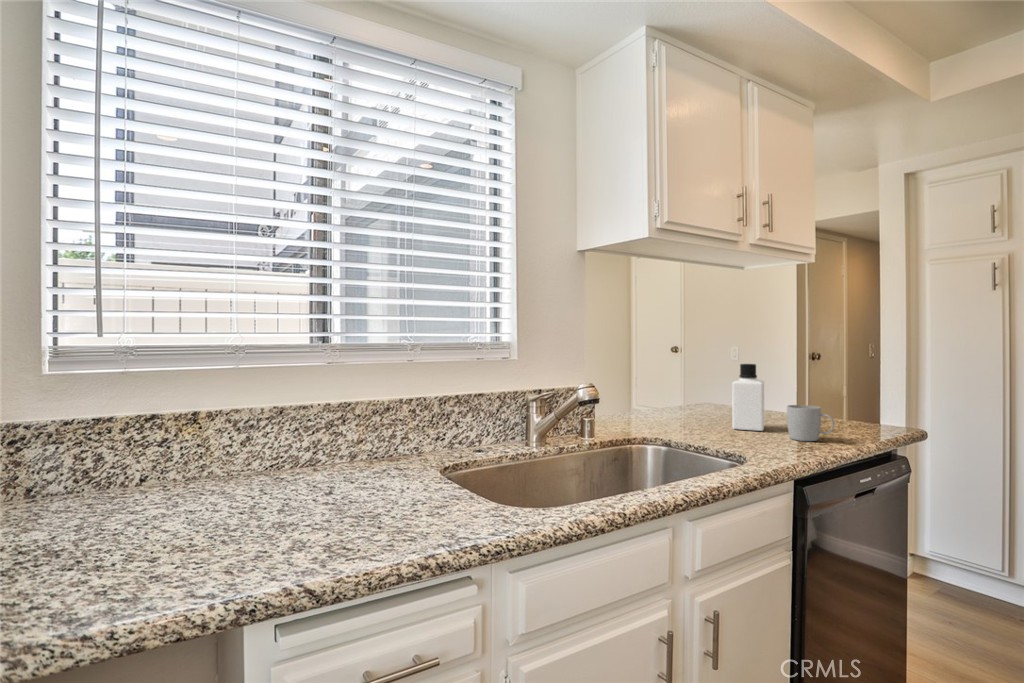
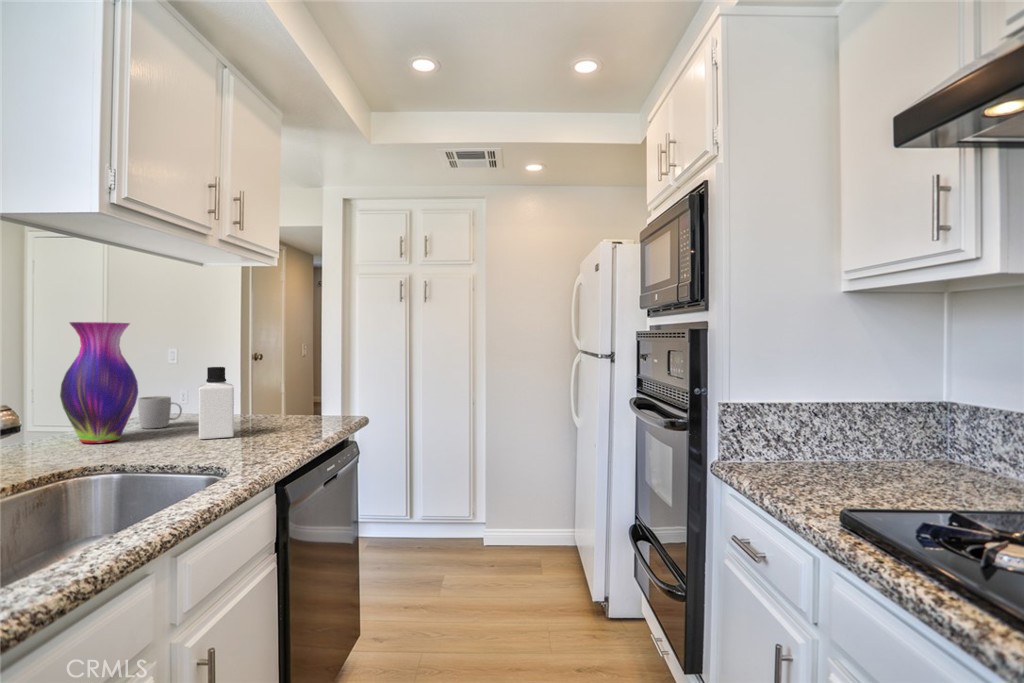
vase: none [635,325,686,421] -> present [60,322,138,443]
mug: present [787,405,835,441] -> present [138,396,182,429]

